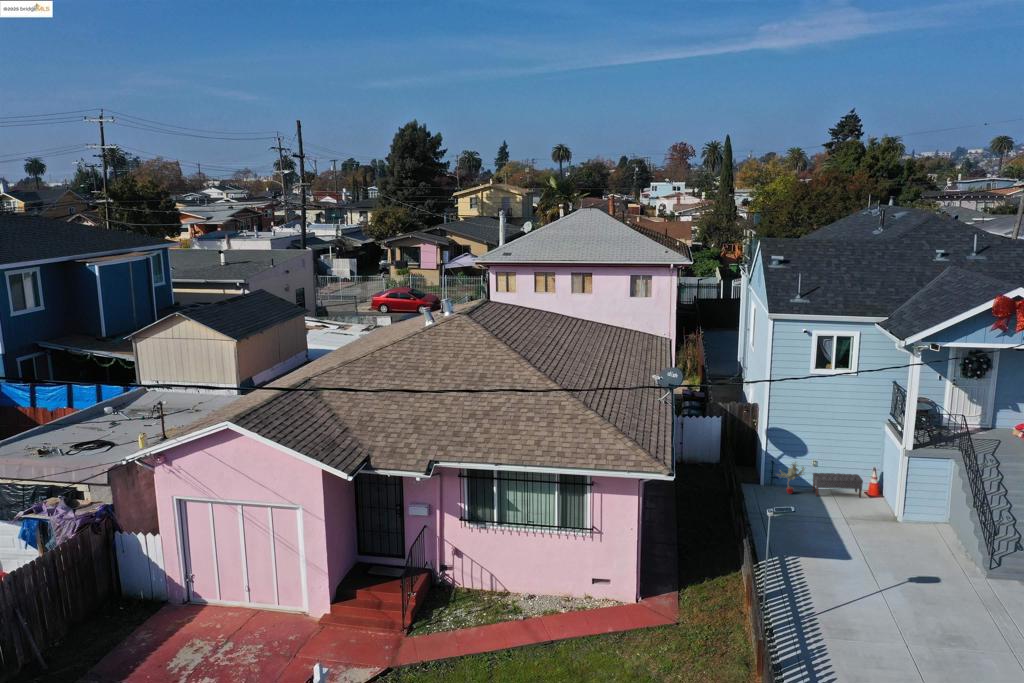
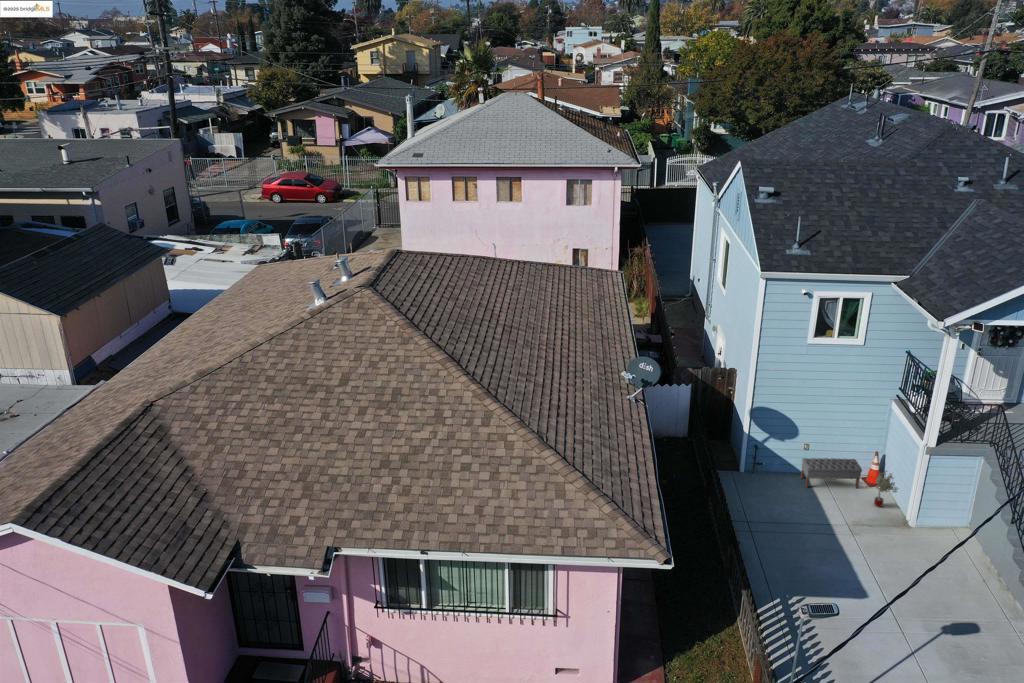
potted tree: present [777,463,805,494] -> present [874,471,898,507]

